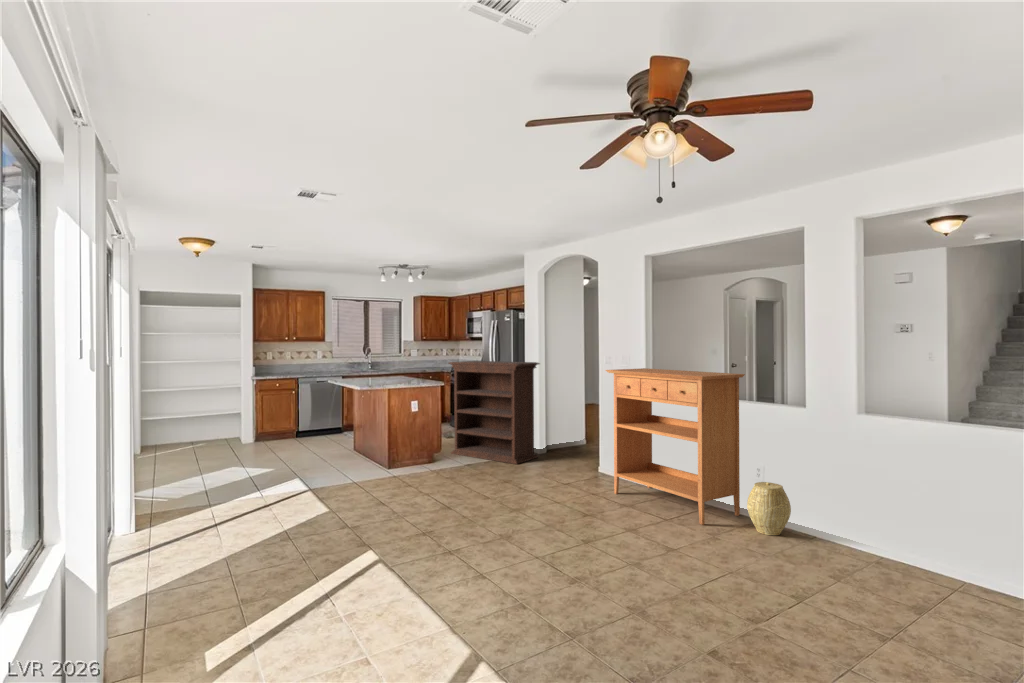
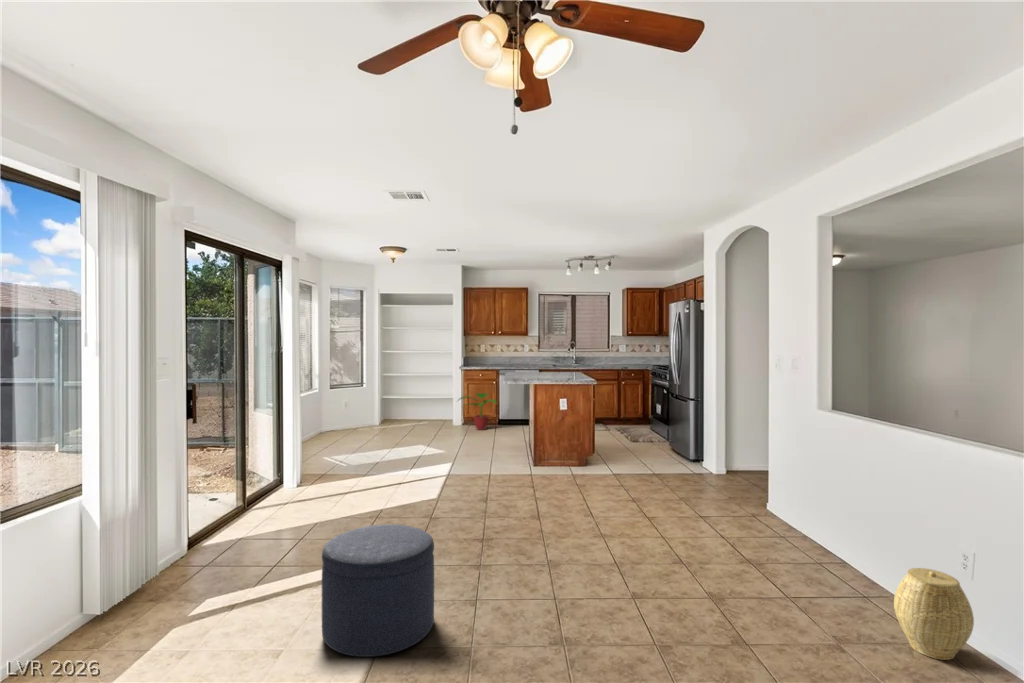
bookshelf: present [449,361,539,464] -> none [611,360,706,480]
console table: present [606,368,745,525] -> none [737,379,918,611]
potted plant: none [258,404,307,445] -> present [458,393,496,430]
ottoman: none [378,519,484,642] -> present [322,524,434,657]

